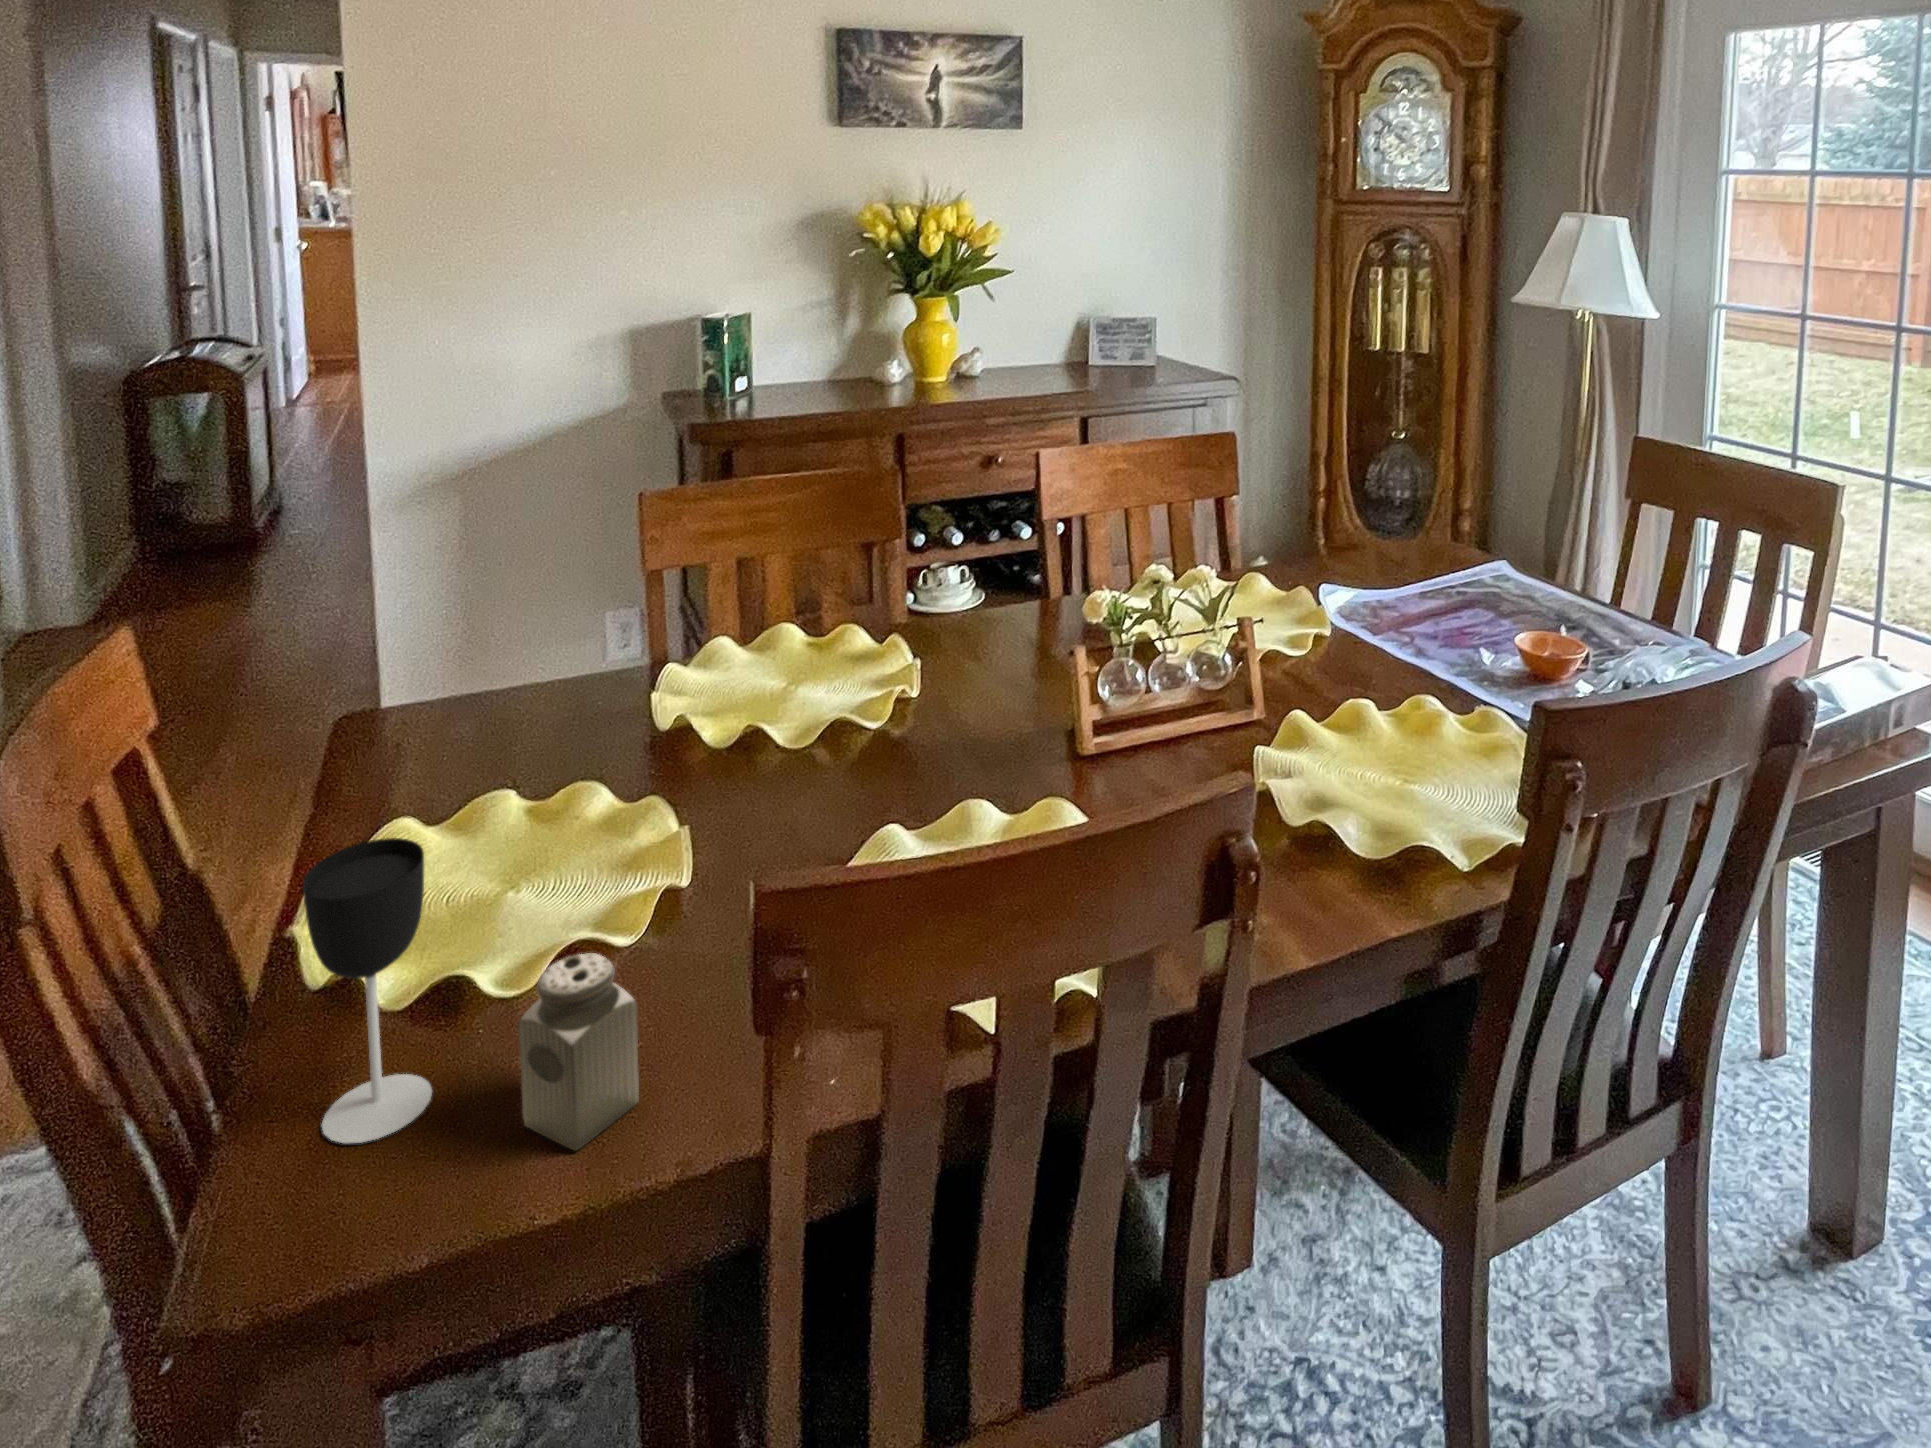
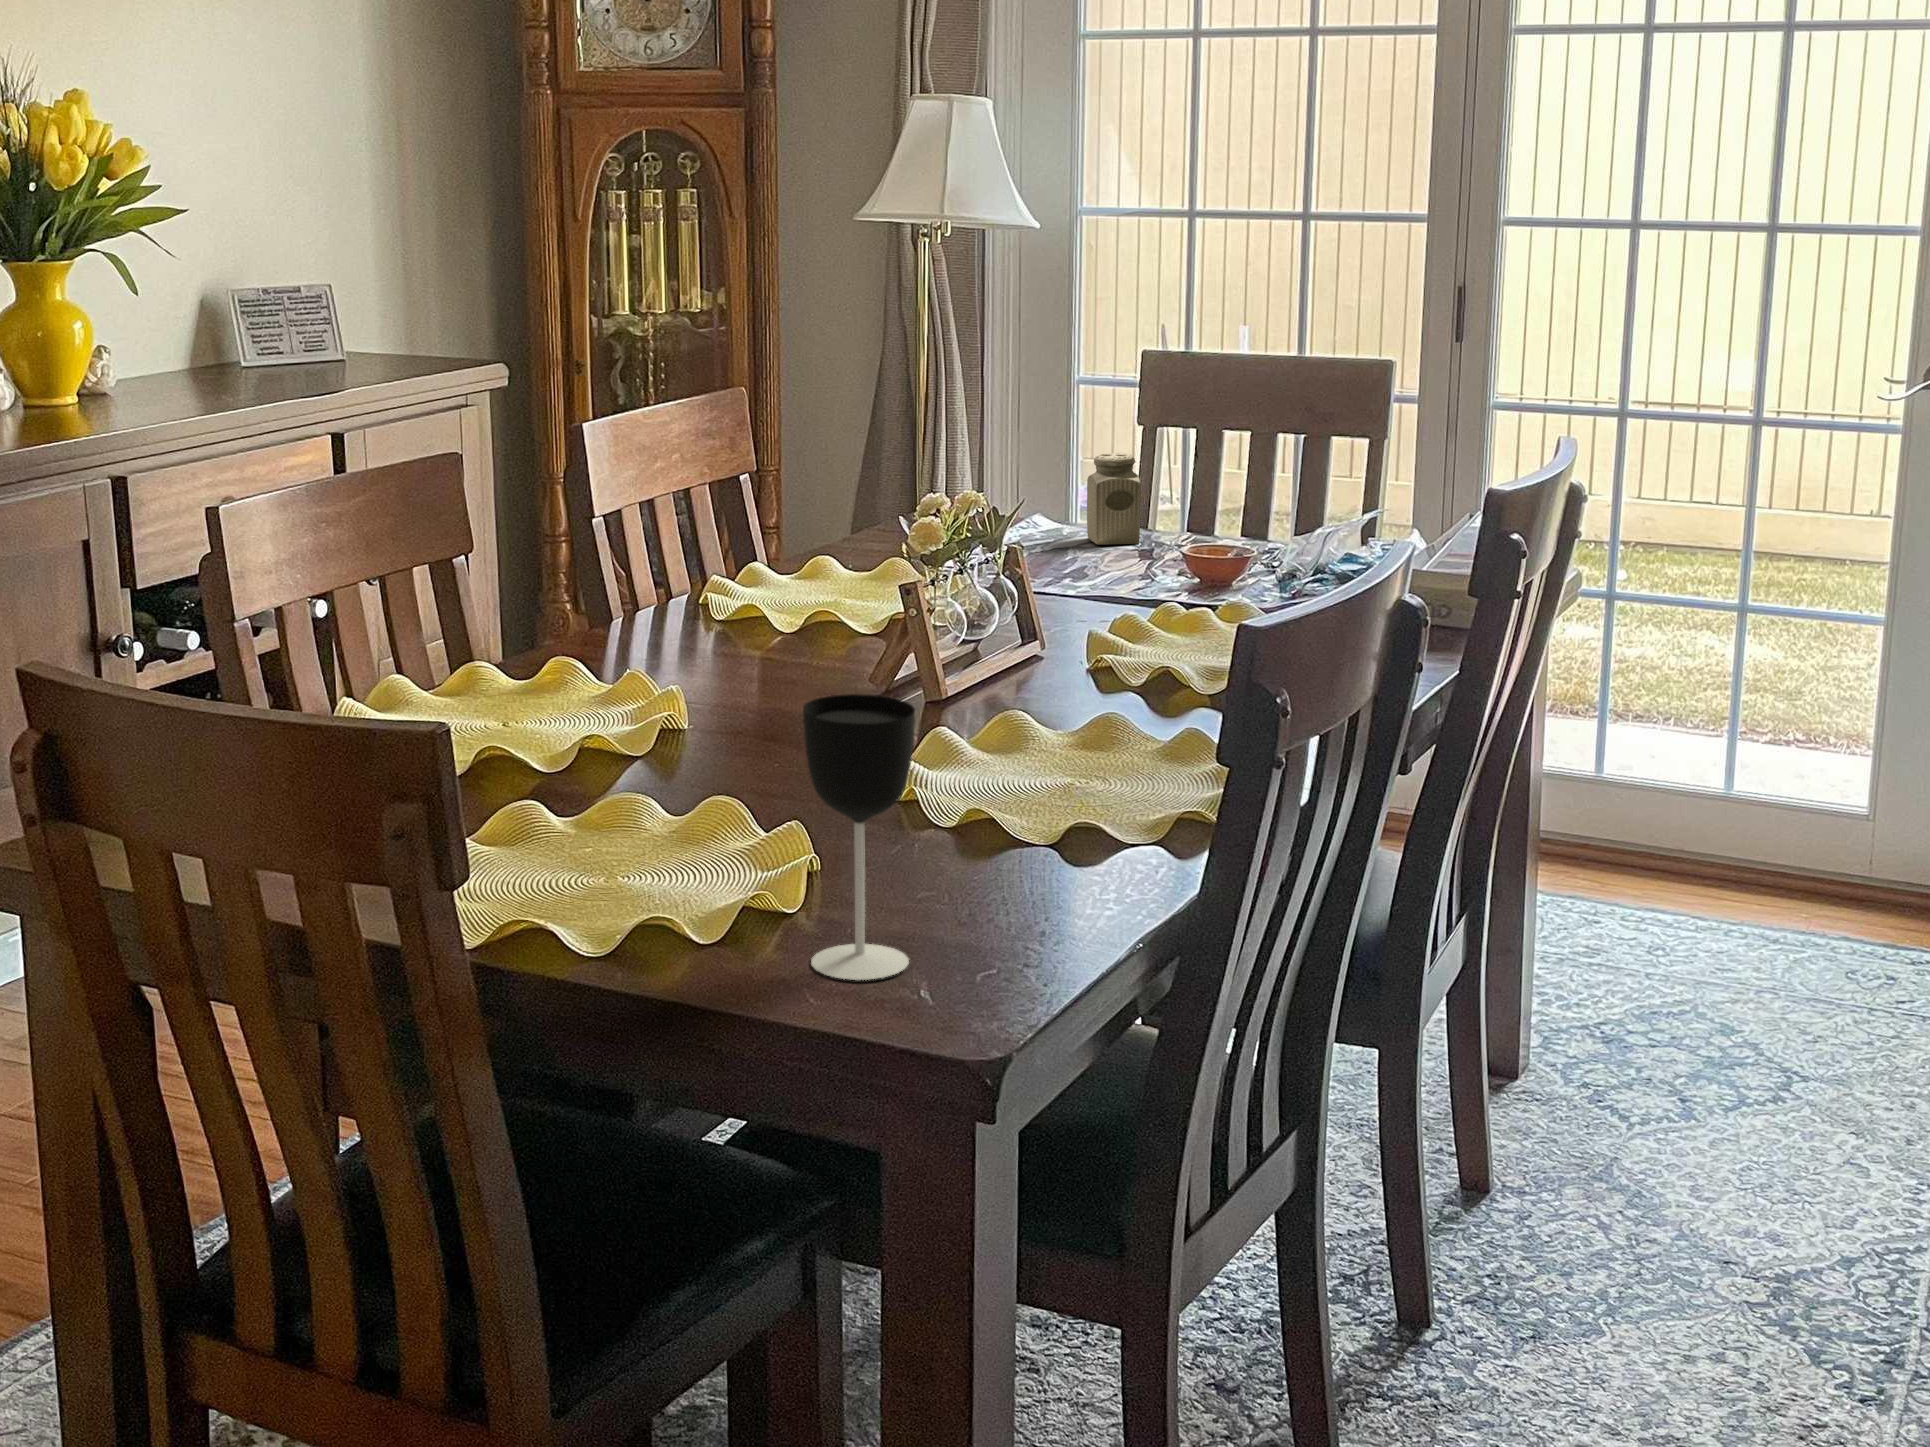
salt shaker: present [518,953,639,1150] -> present [1087,453,1141,545]

